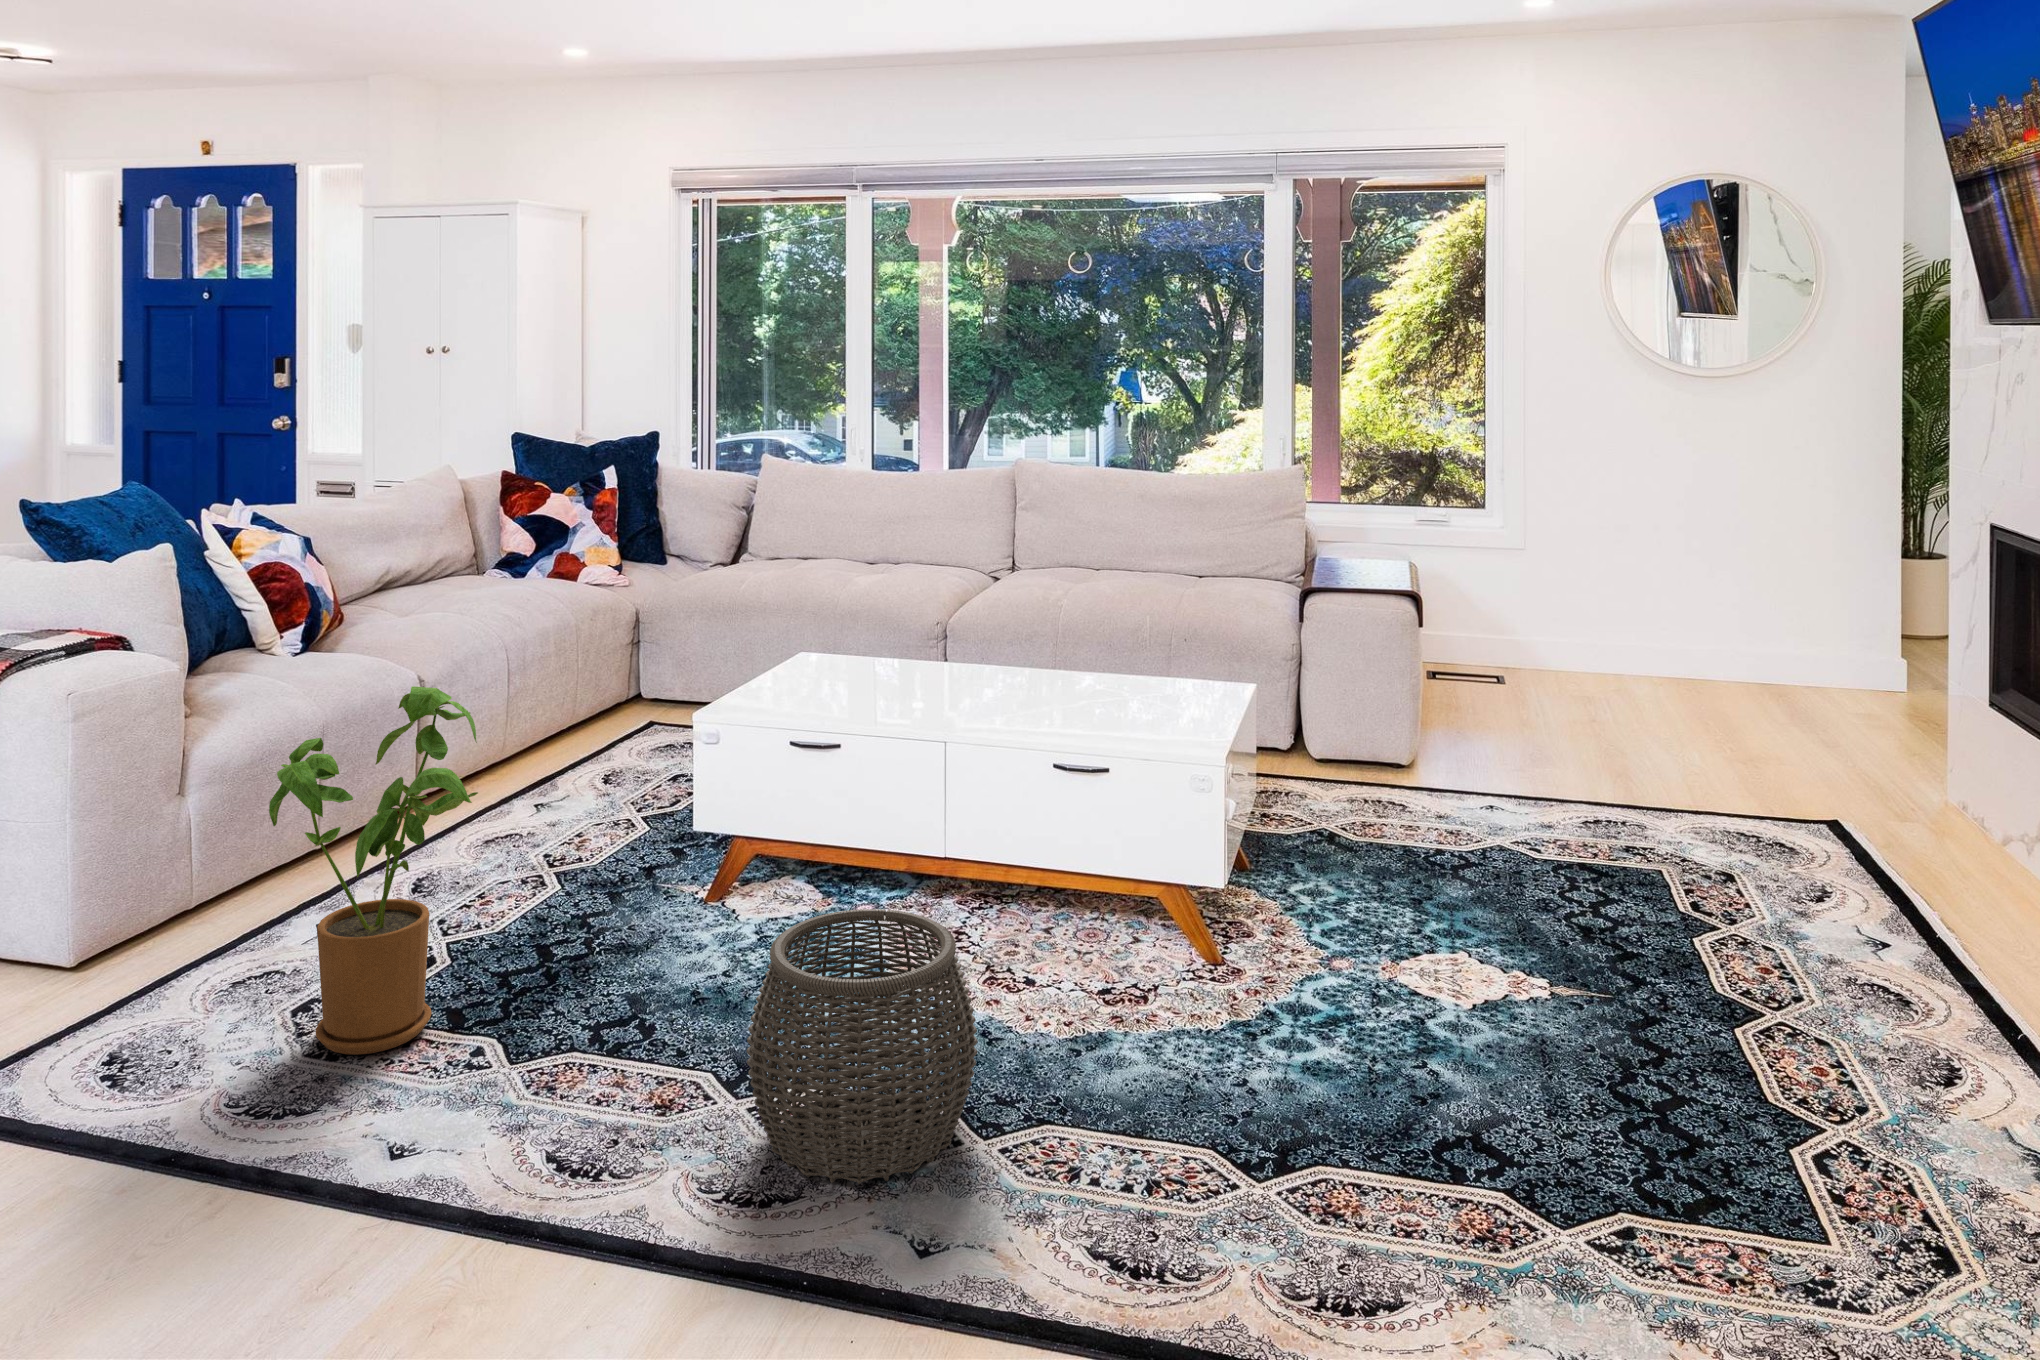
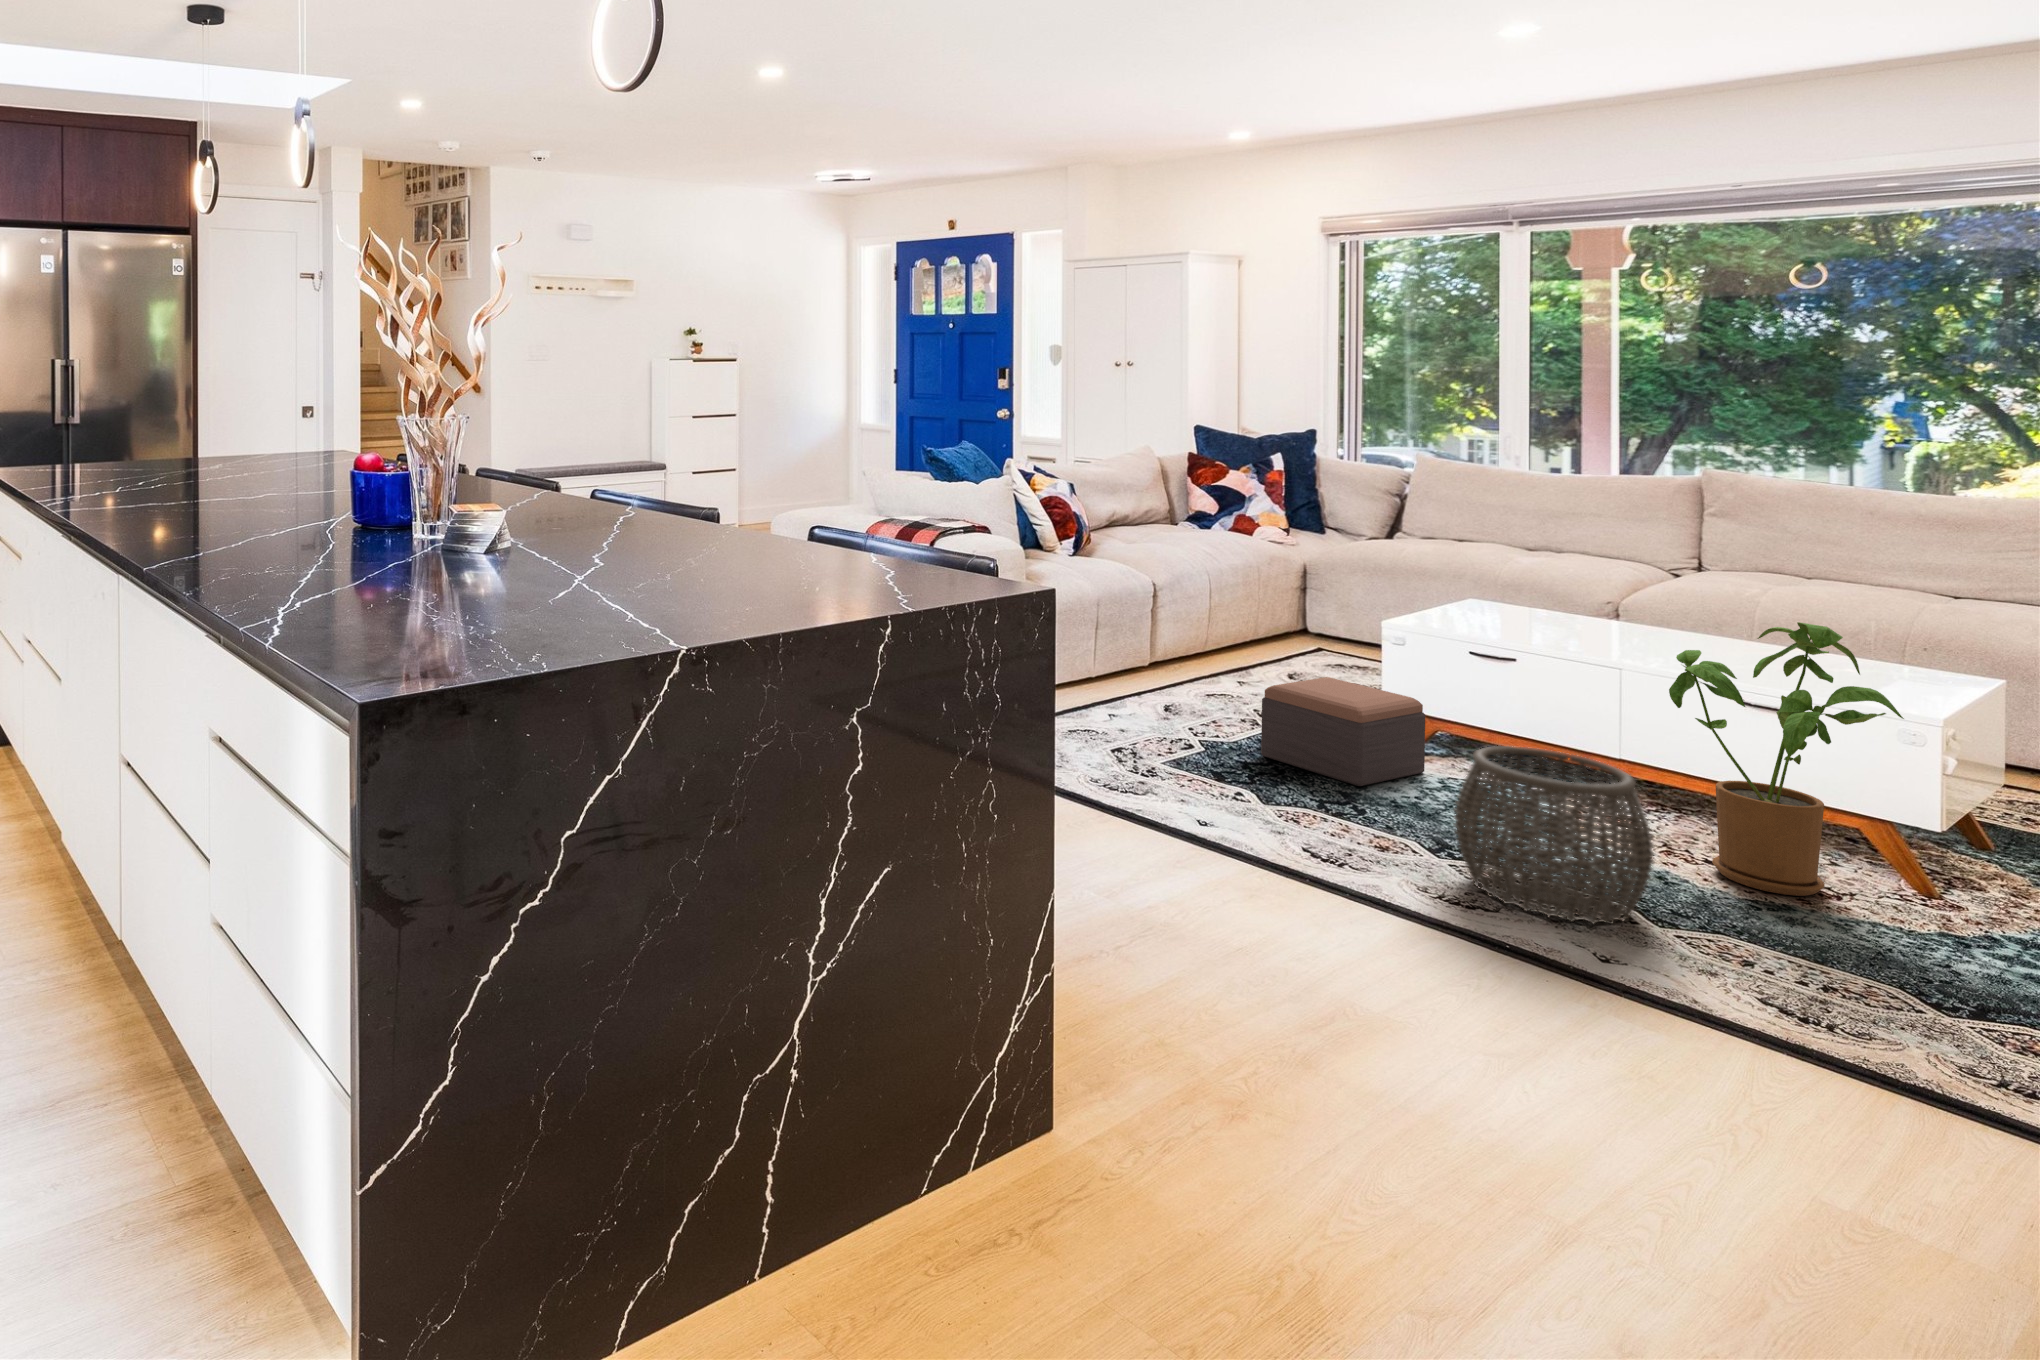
house plant: present [269,686,478,1055] -> present [1669,622,1904,896]
footstool: none [531,805,739,976] -> present [1261,677,1425,786]

